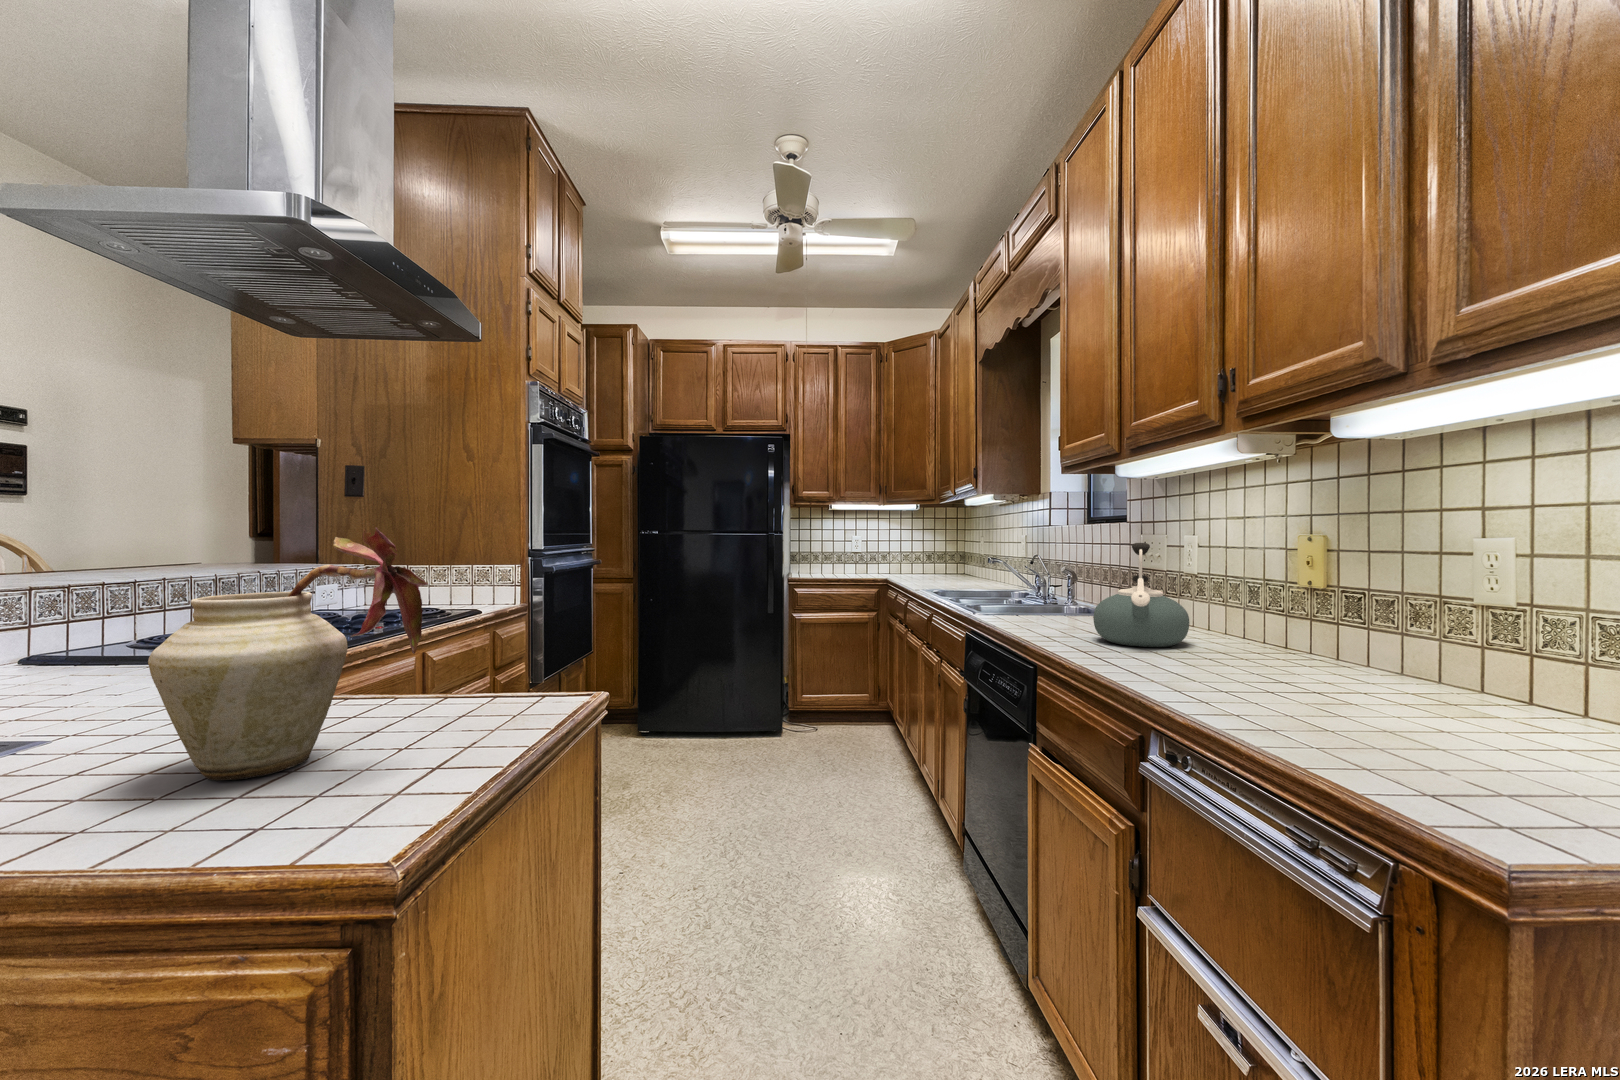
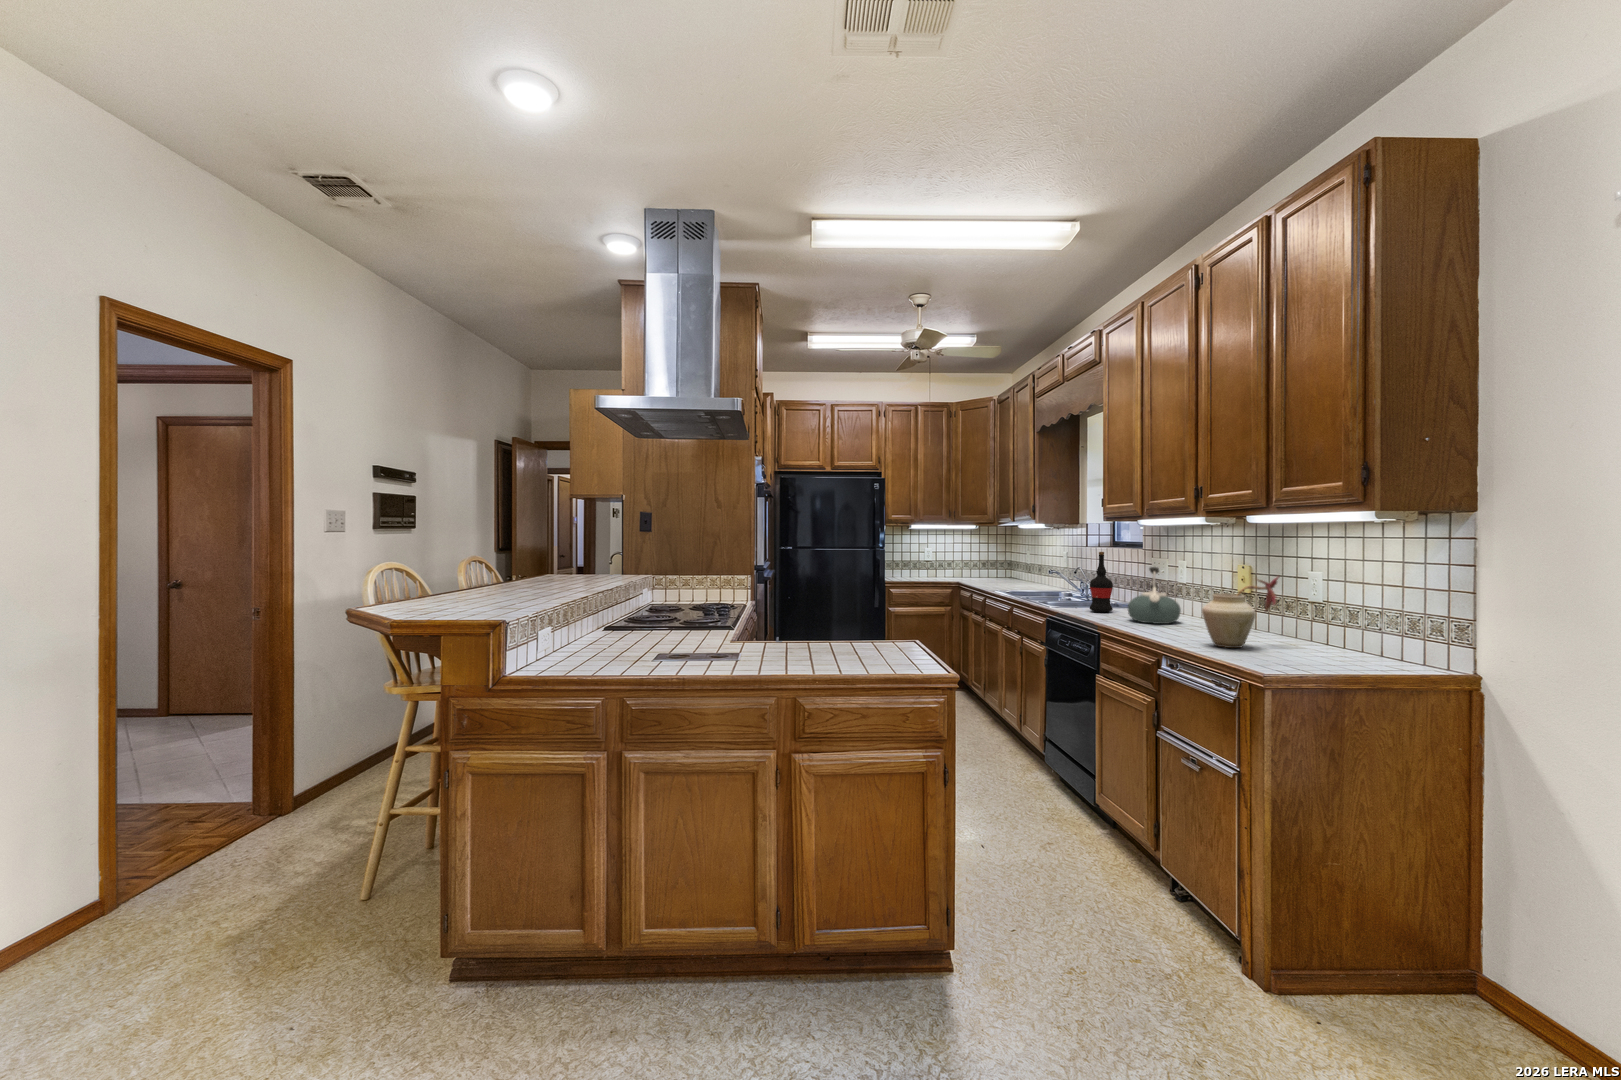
wine bottle: none [1036,522,1074,623] -> present [1090,552,1113,612]
vase: present [148,528,428,781] -> present [1202,576,1279,648]

